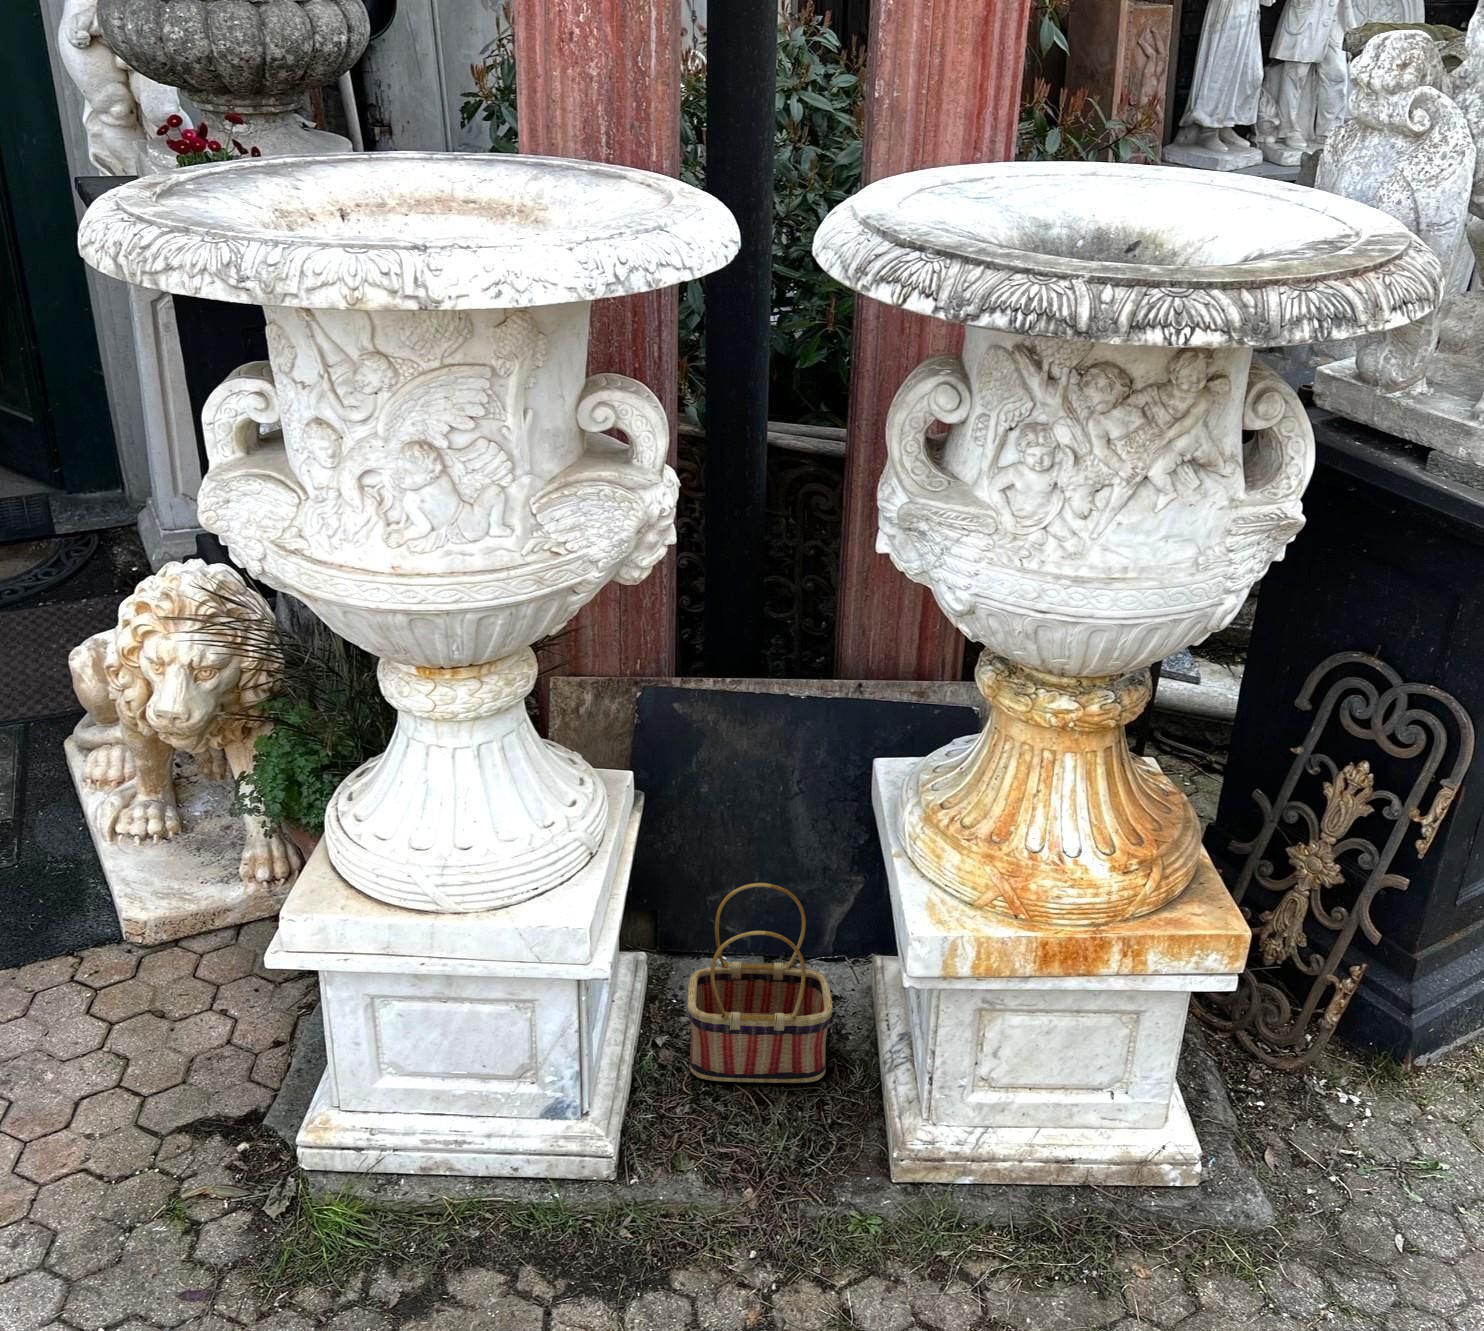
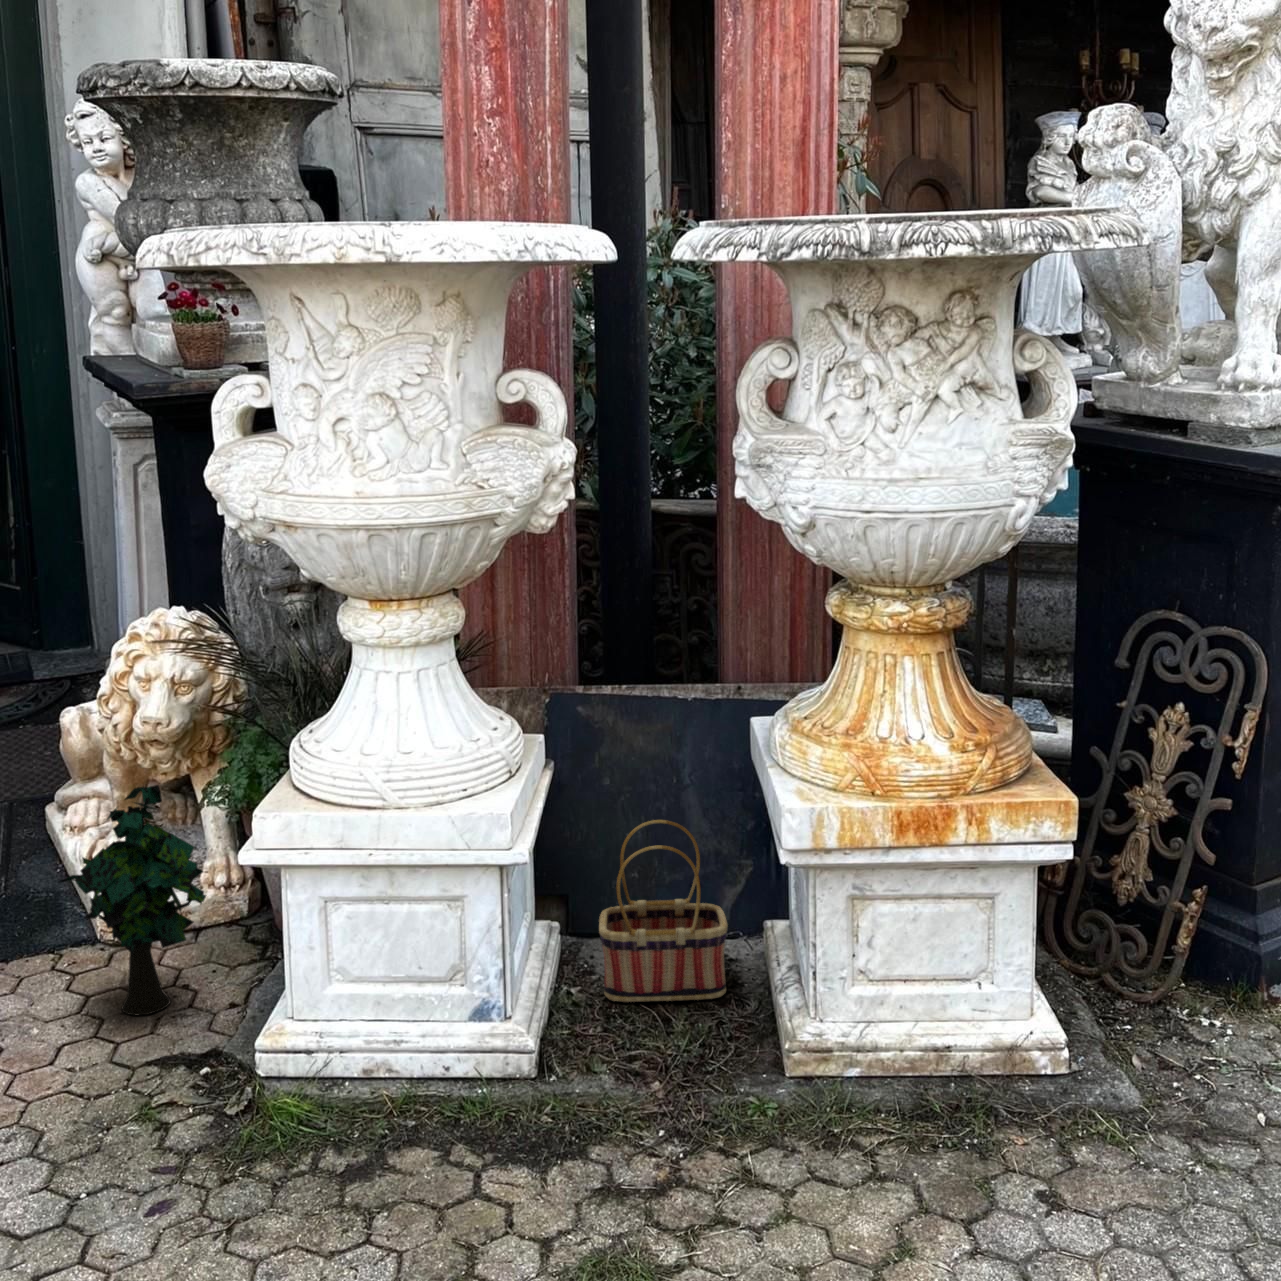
decorative plant: none [70,816,243,1059] -> present [58,785,206,1015]

